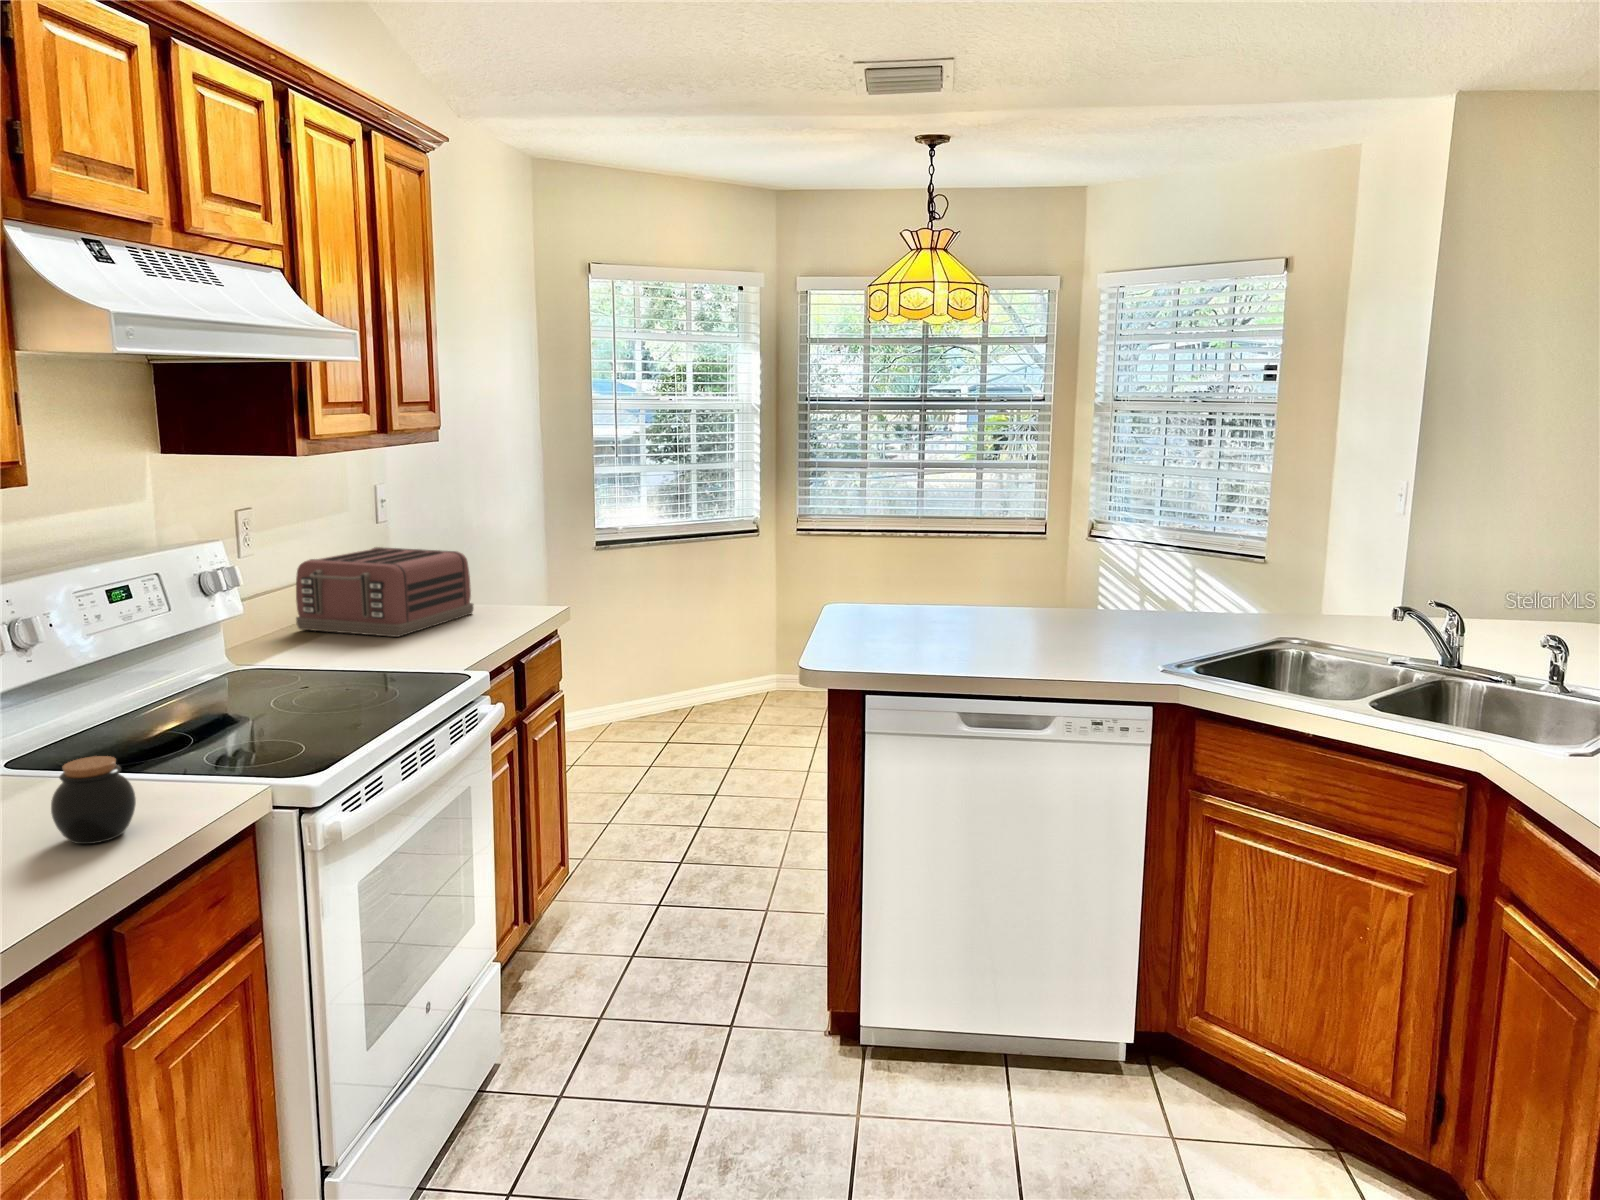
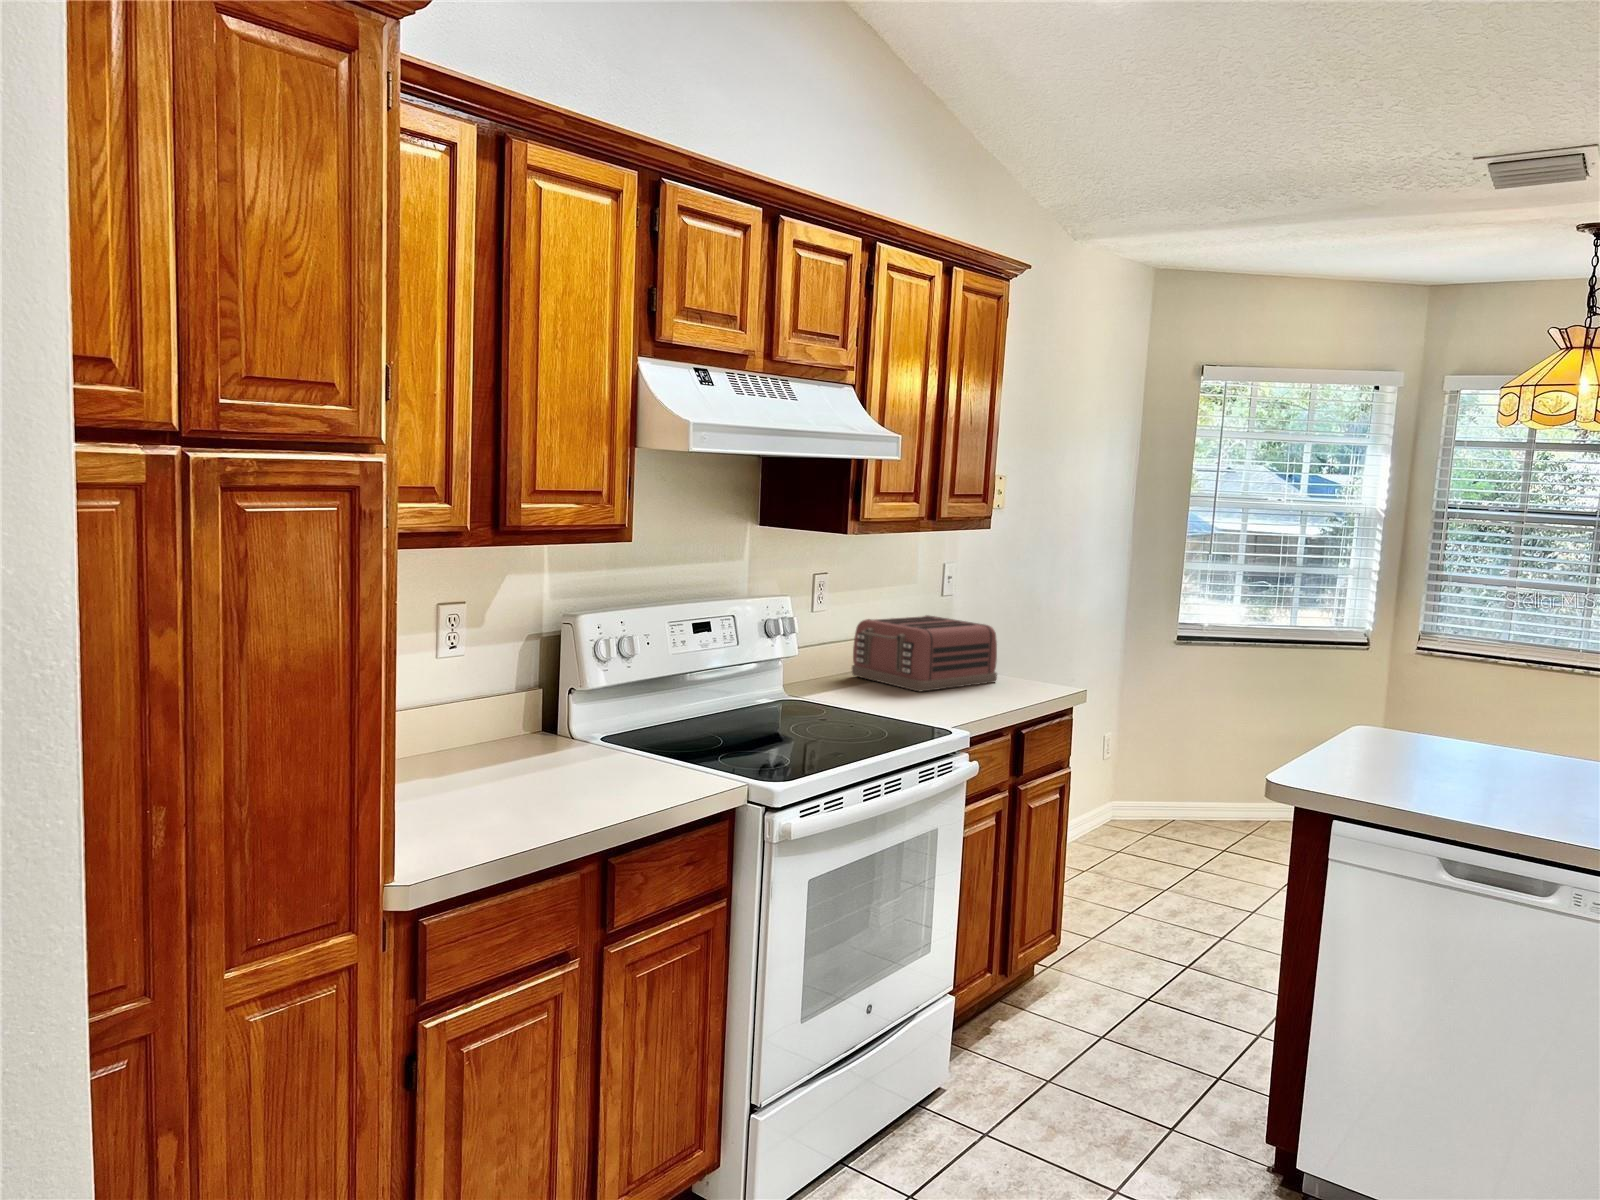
jar: present [51,756,136,844] -> none [592,732,643,793]

